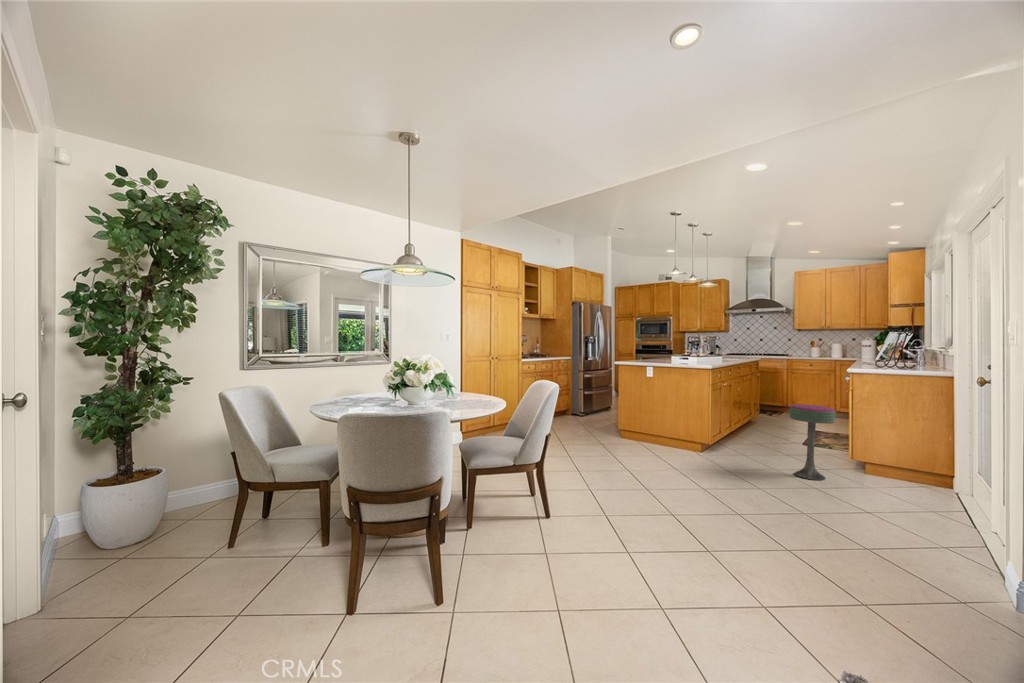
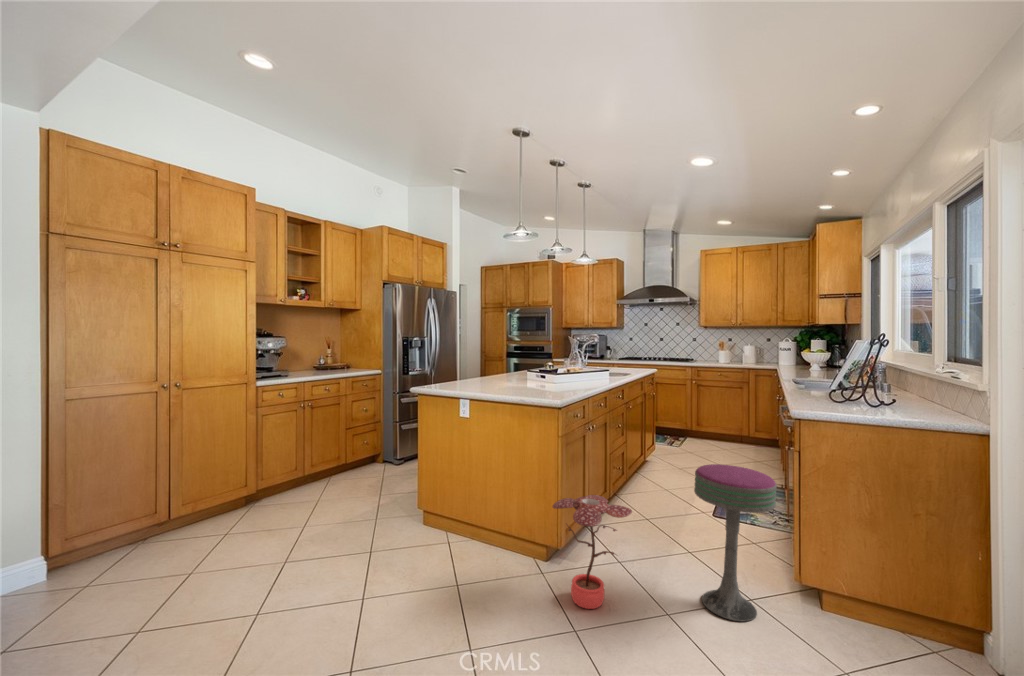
potted plant: none [710,420,755,474] -> present [552,495,632,609]

